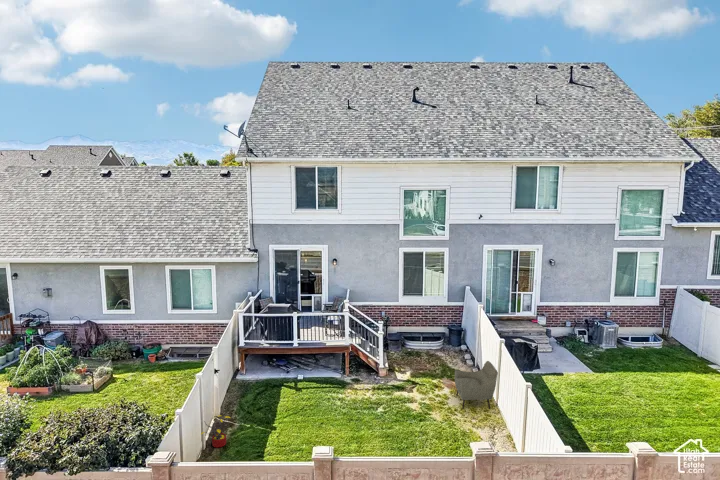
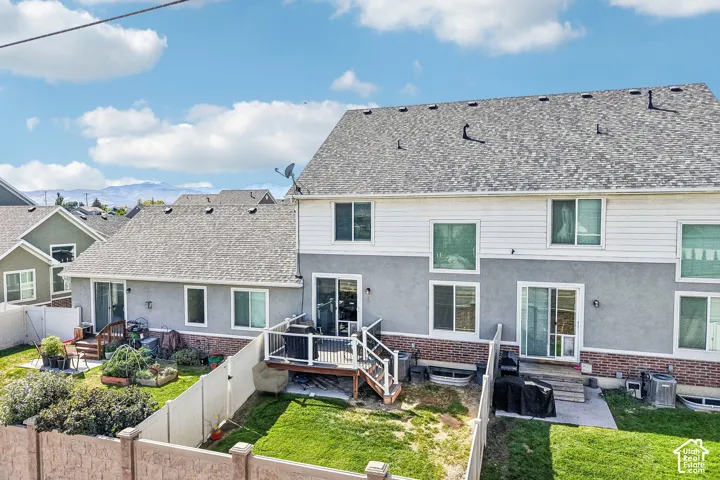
chair: present [455,361,498,409] -> present [252,361,288,400]

